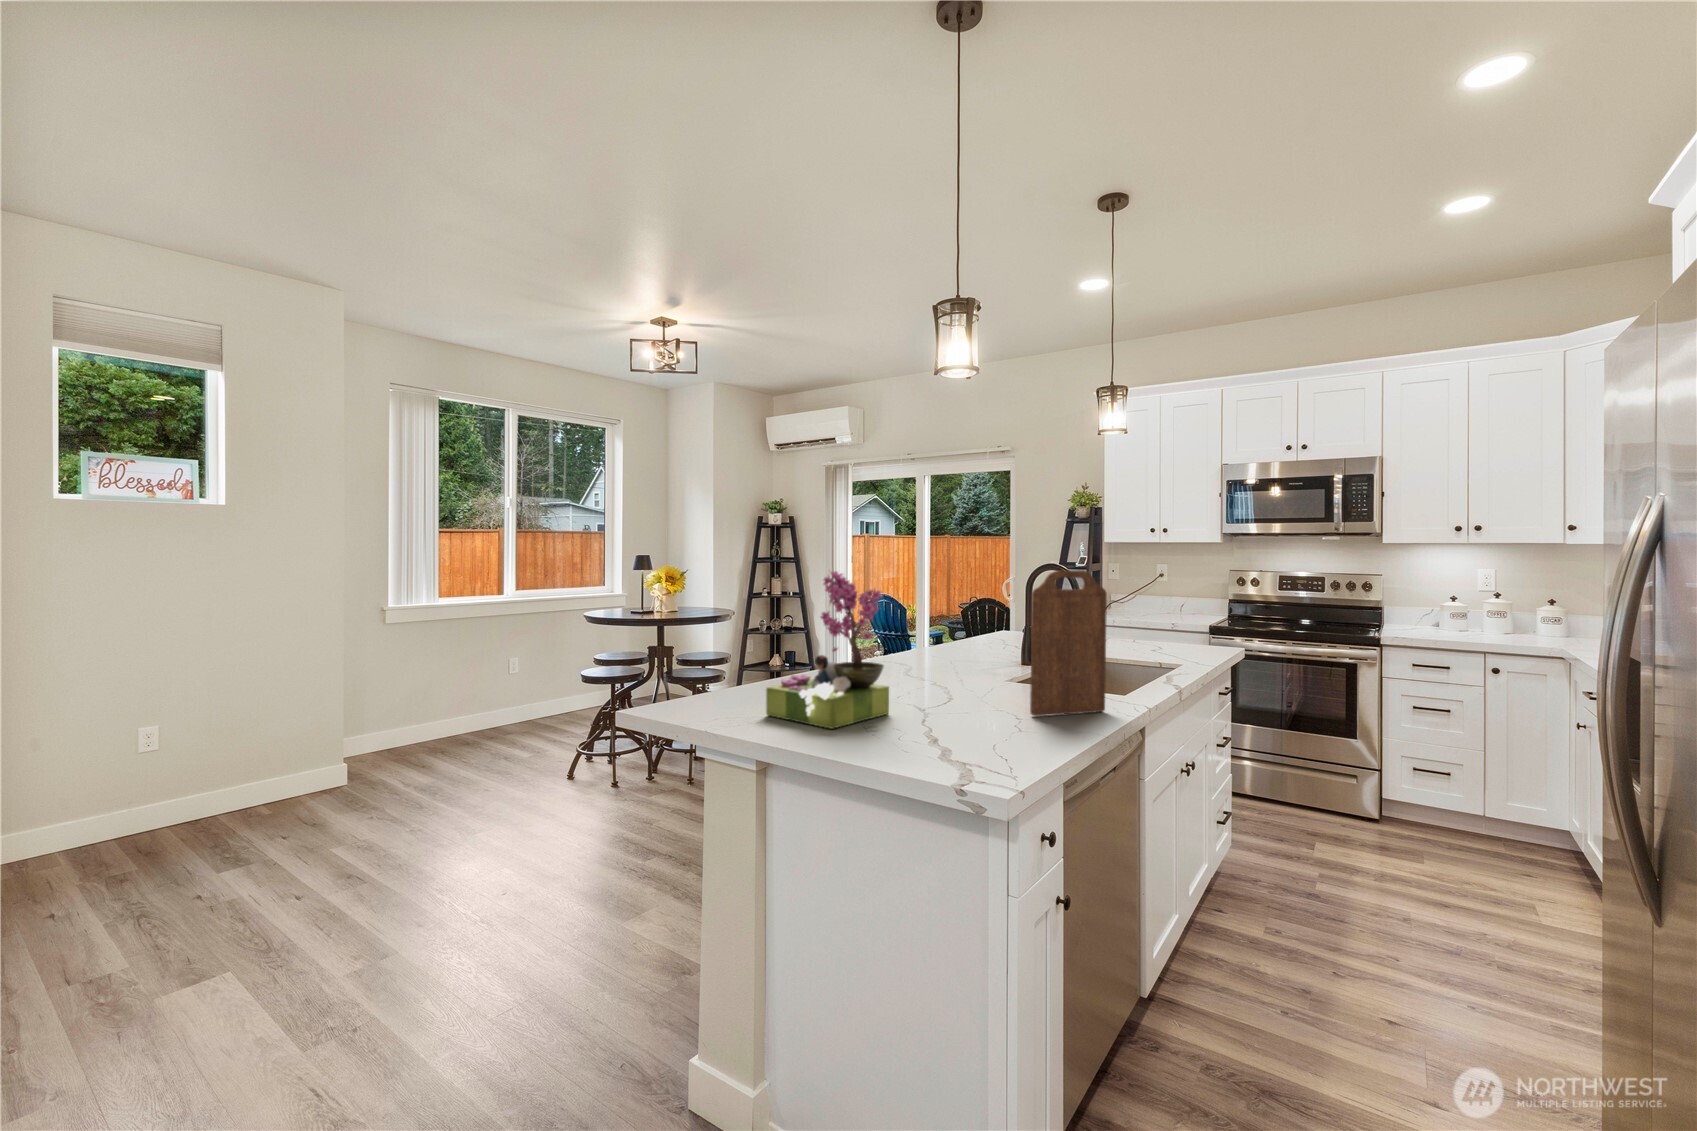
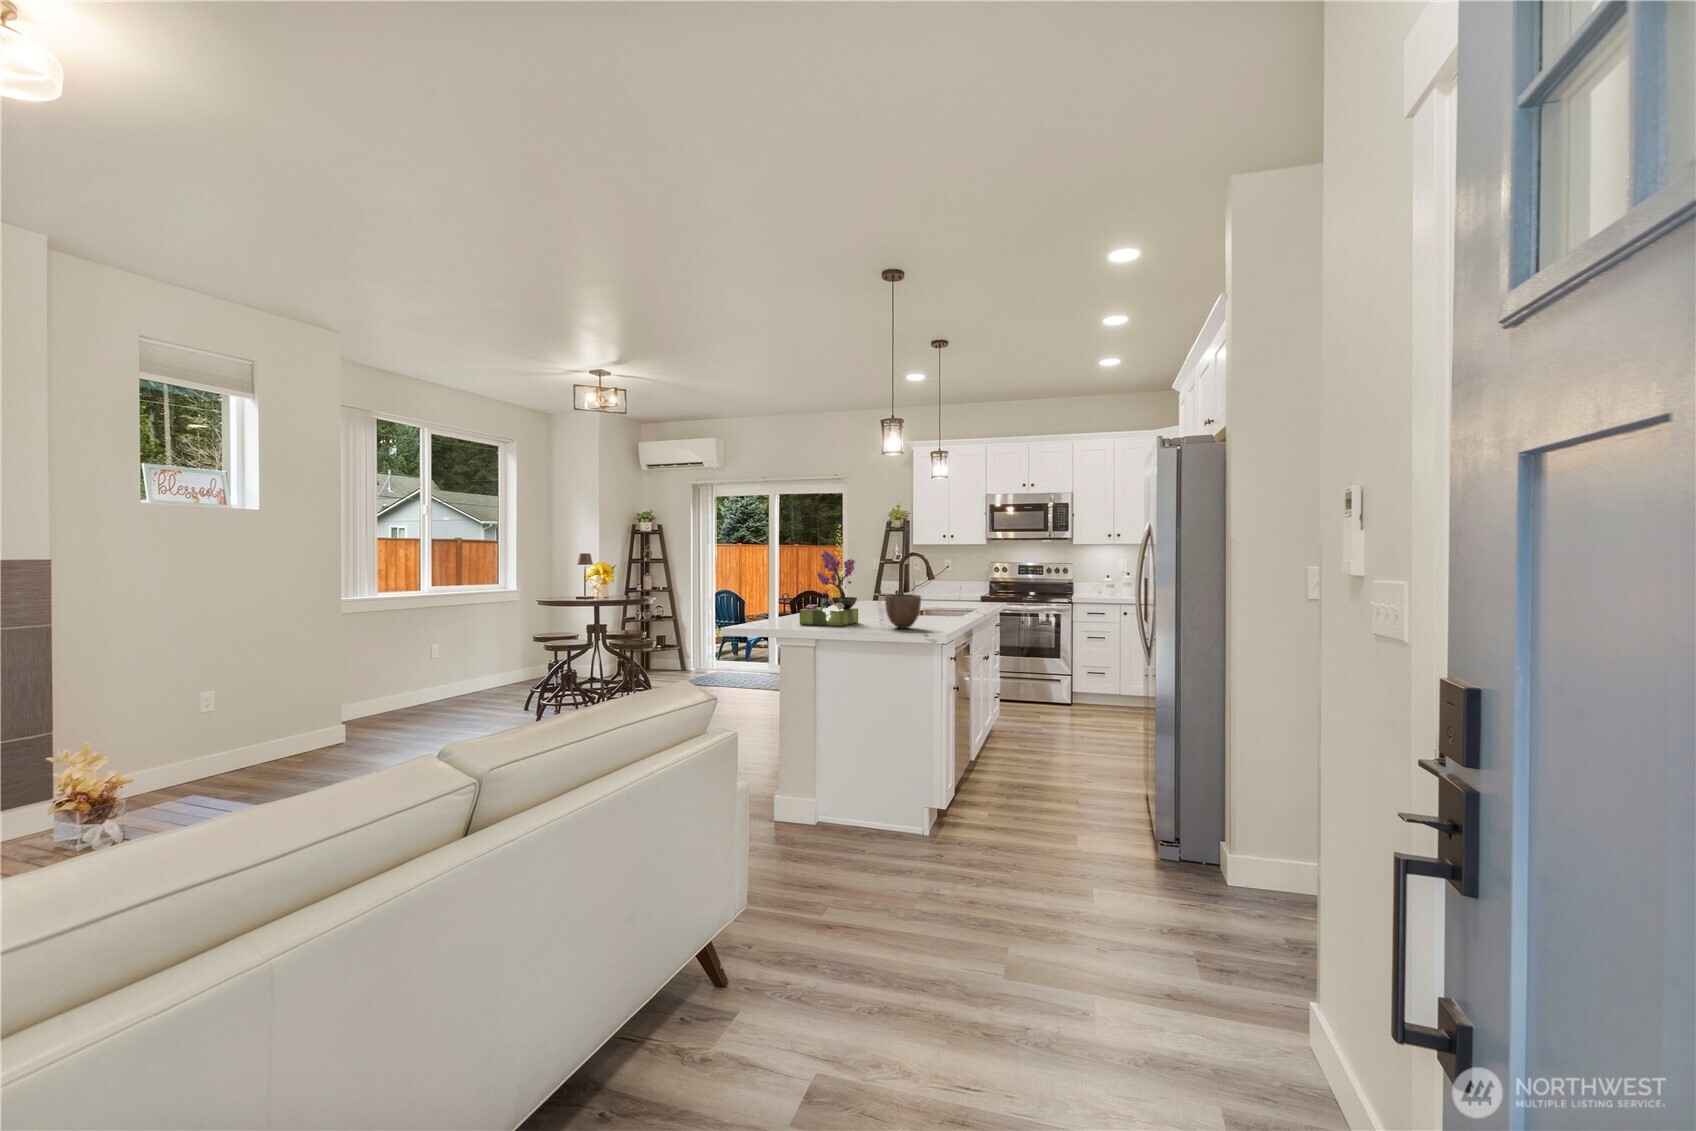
cutting board: present [1030,571,1107,716] -> none [924,550,957,621]
decorative bowl: none [908,670,989,753] -> present [885,594,921,628]

